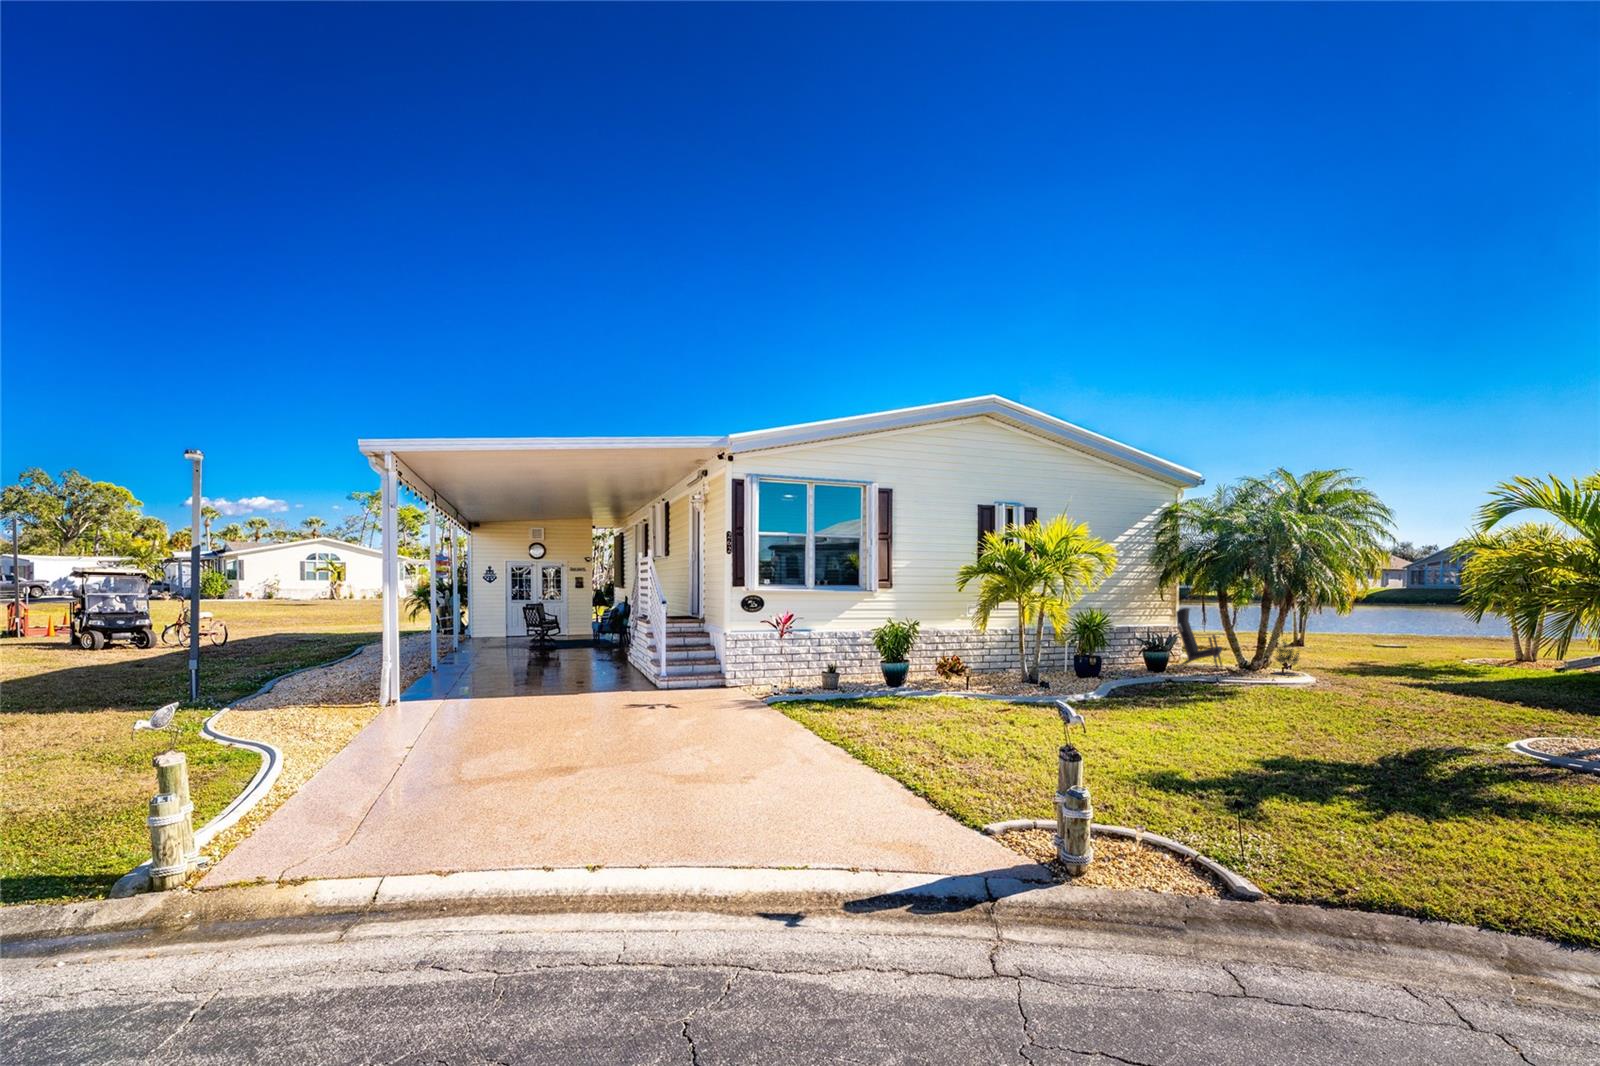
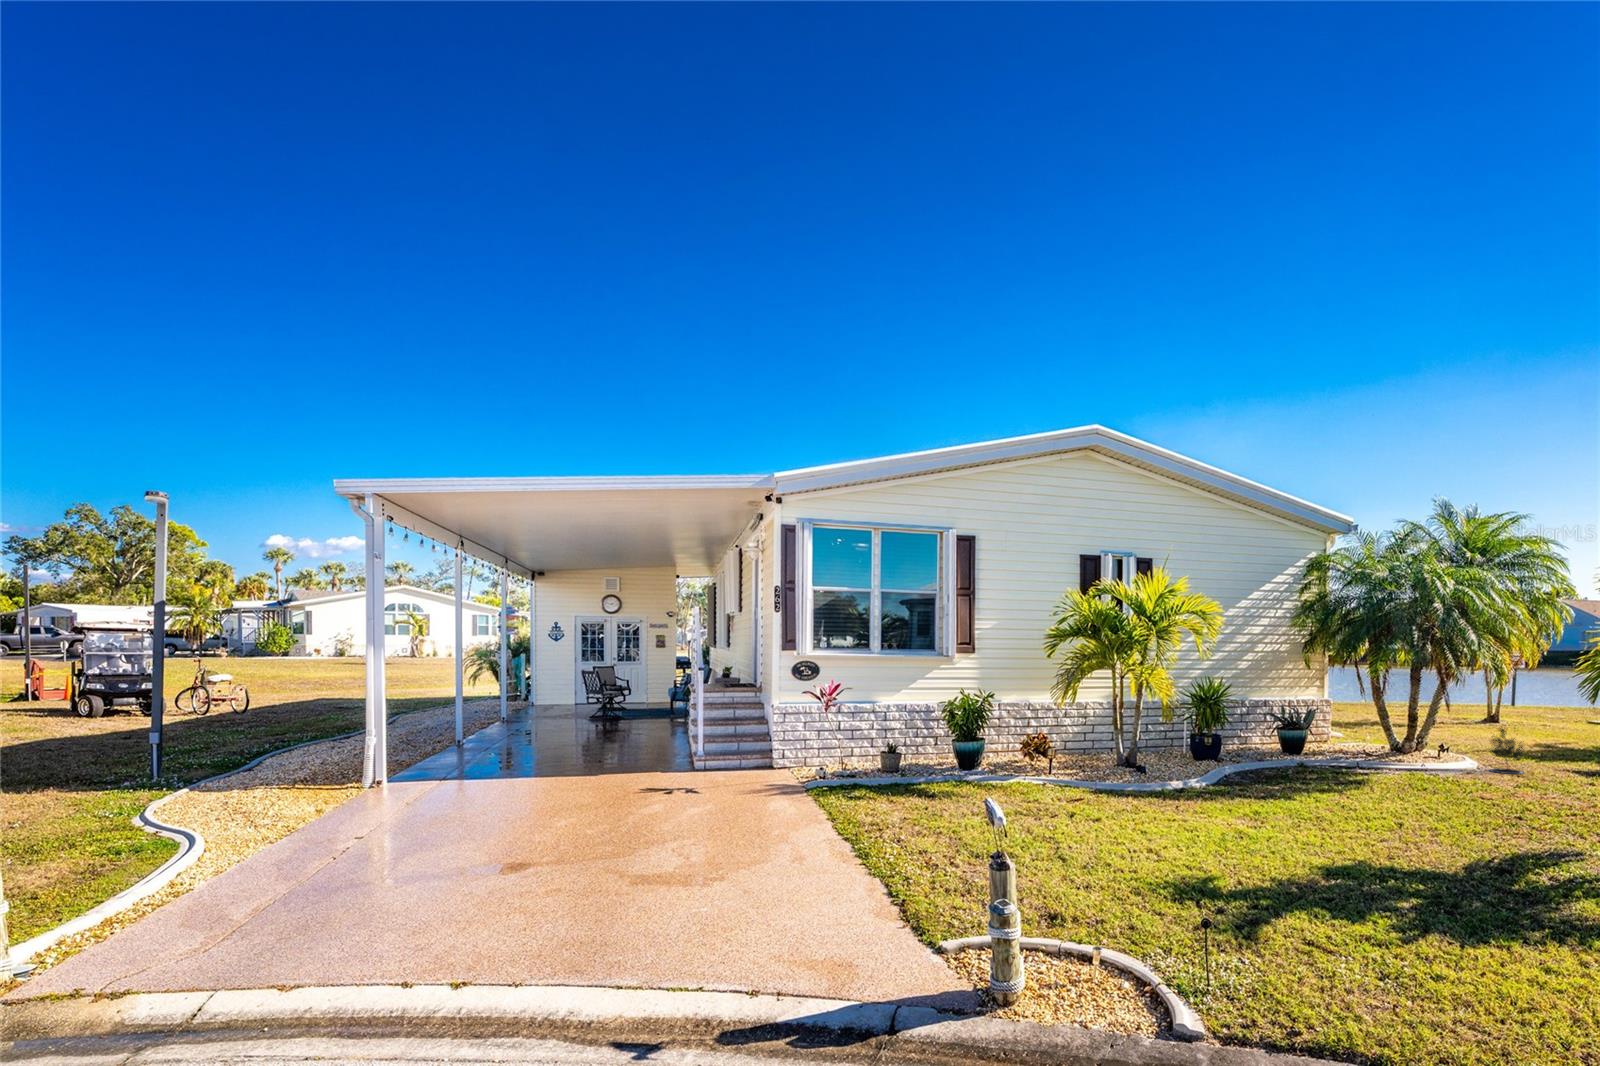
lounge chair: present [1176,608,1222,670] -> none [1357,682,1427,765]

